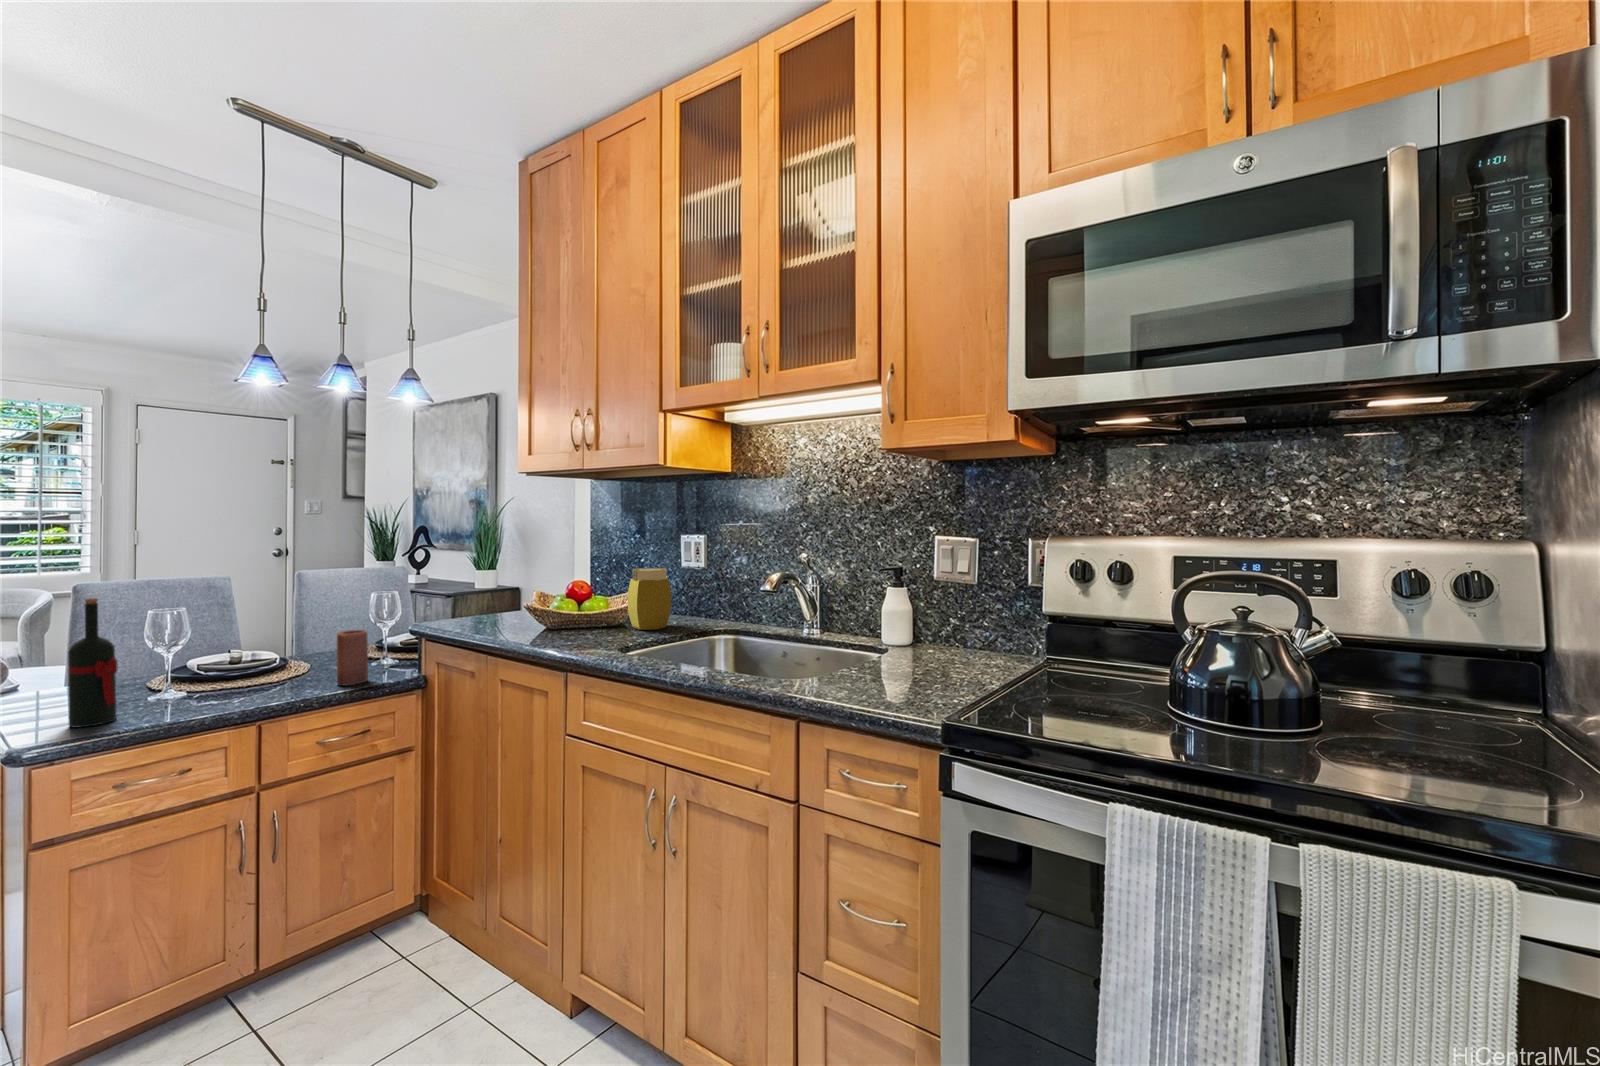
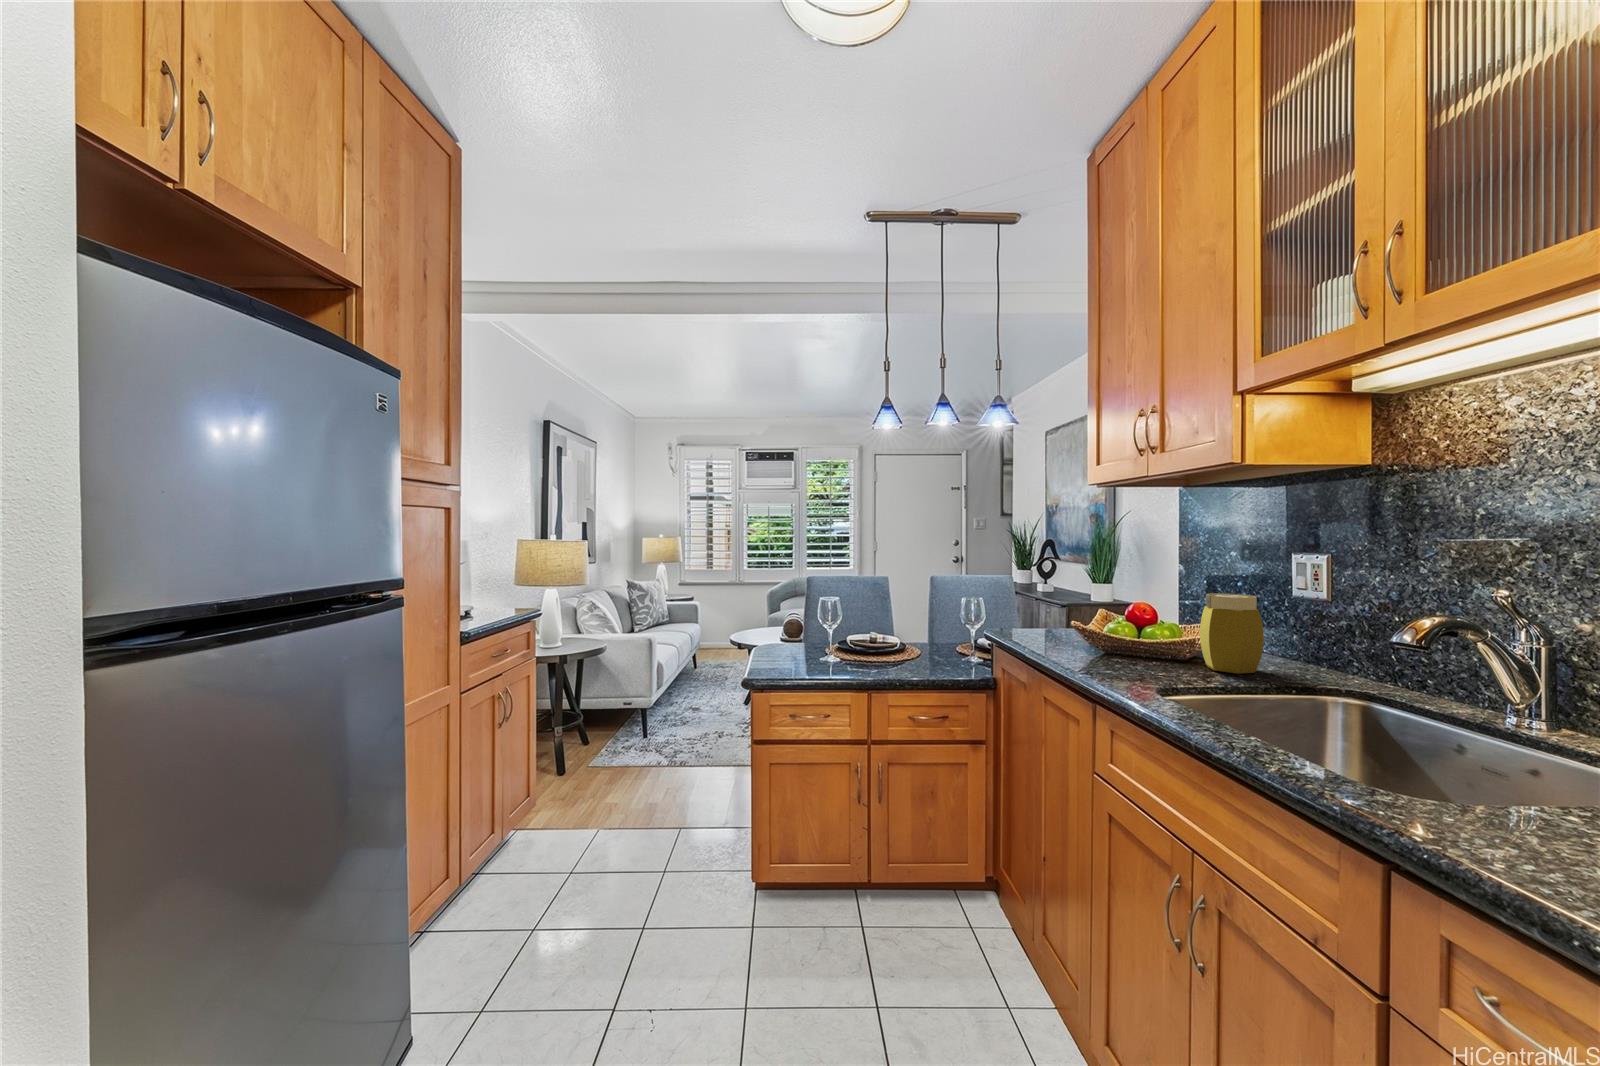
wine bottle: present [68,598,117,727] -> none [776,585,798,672]
candle: present [337,630,368,685] -> none [926,628,948,676]

